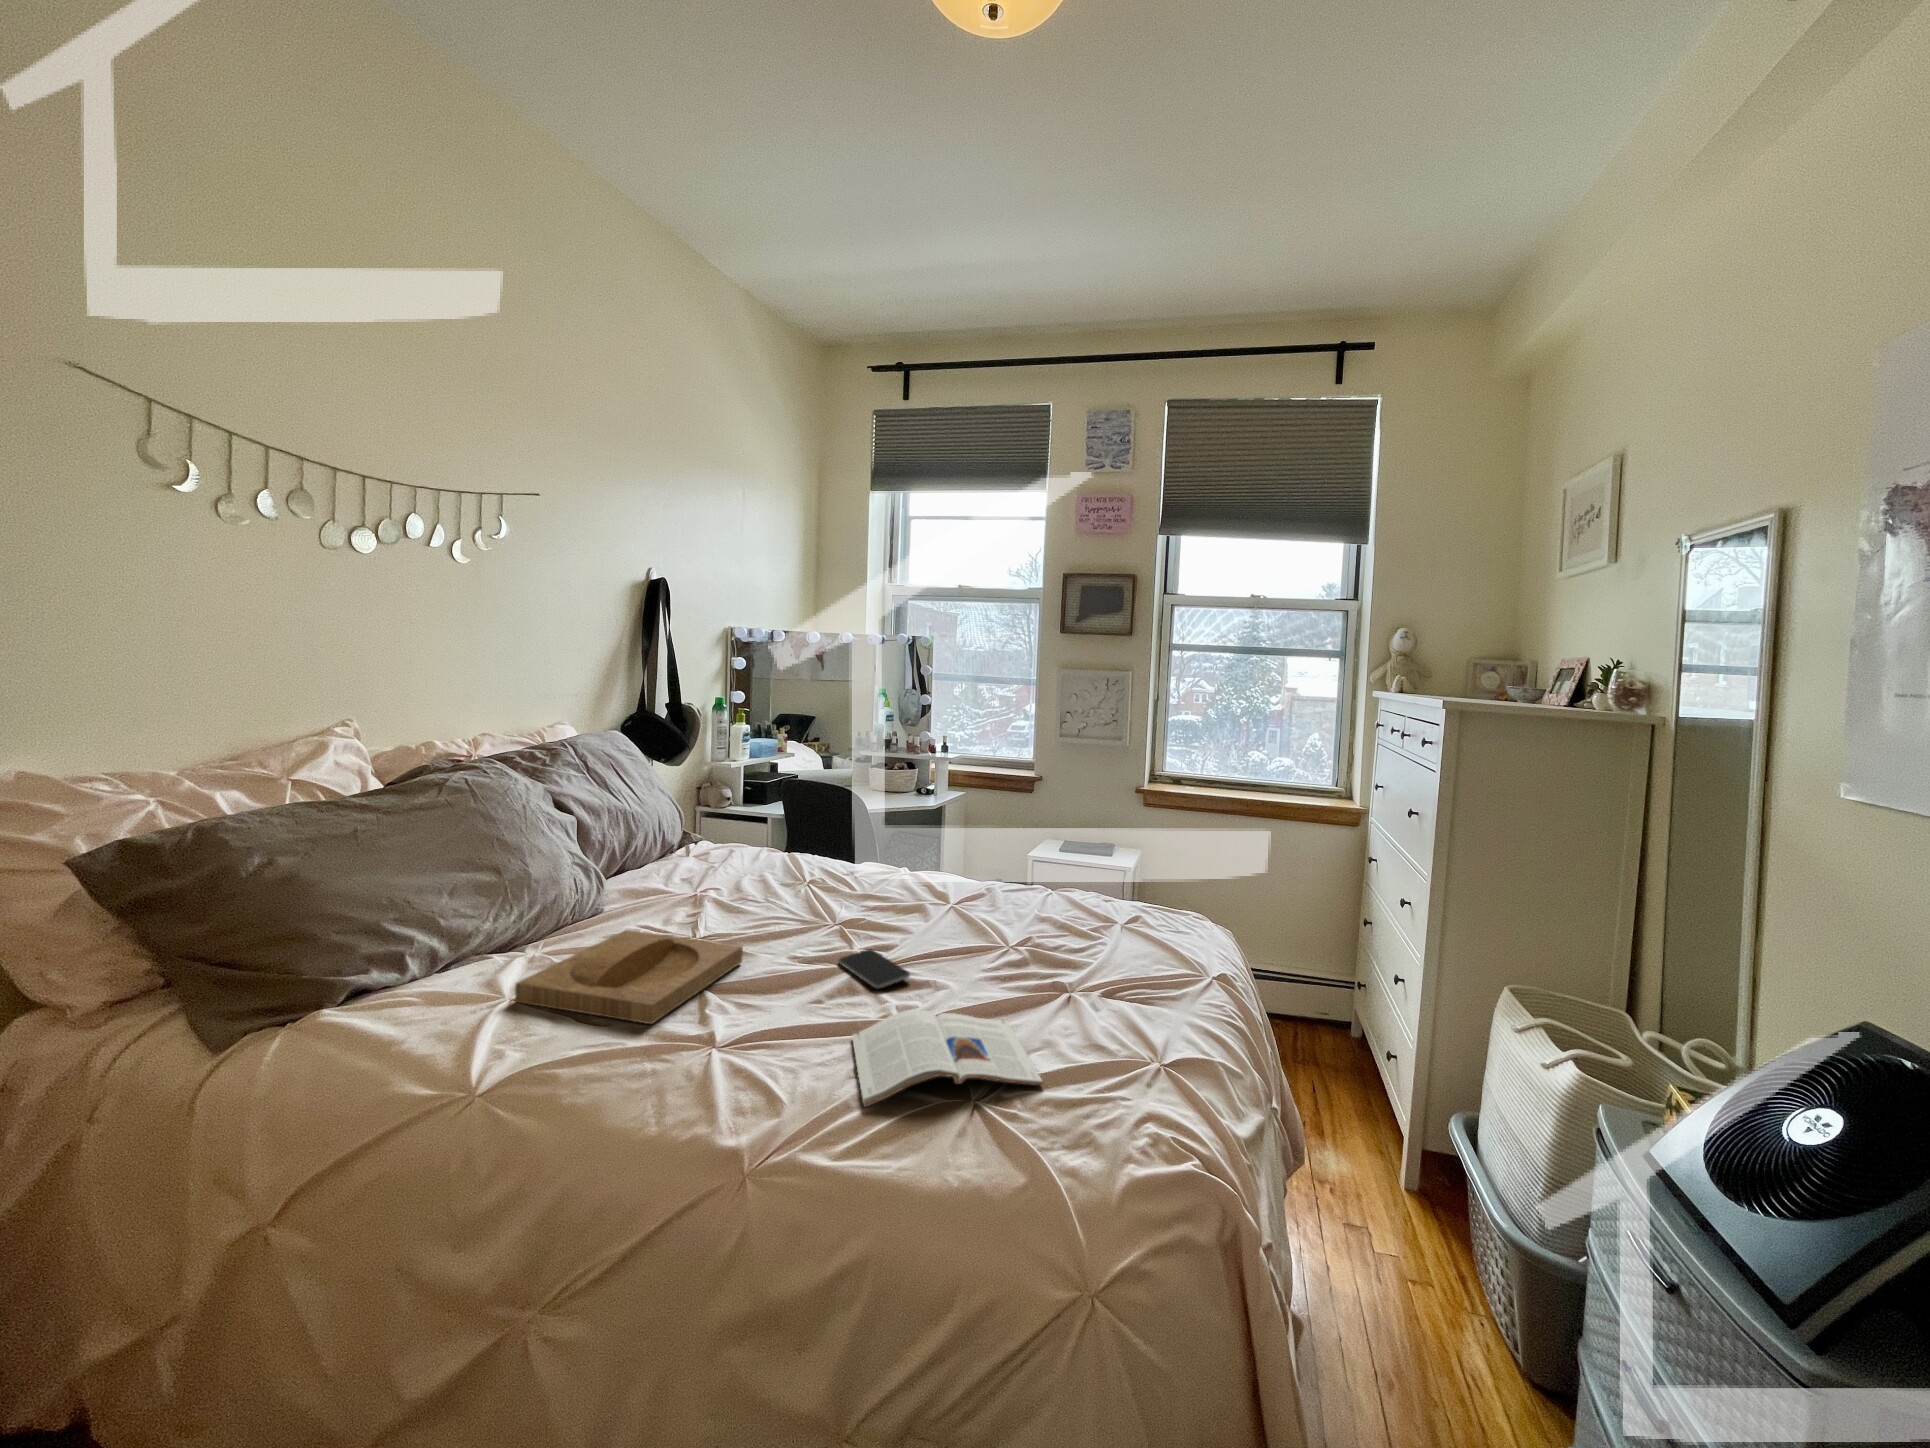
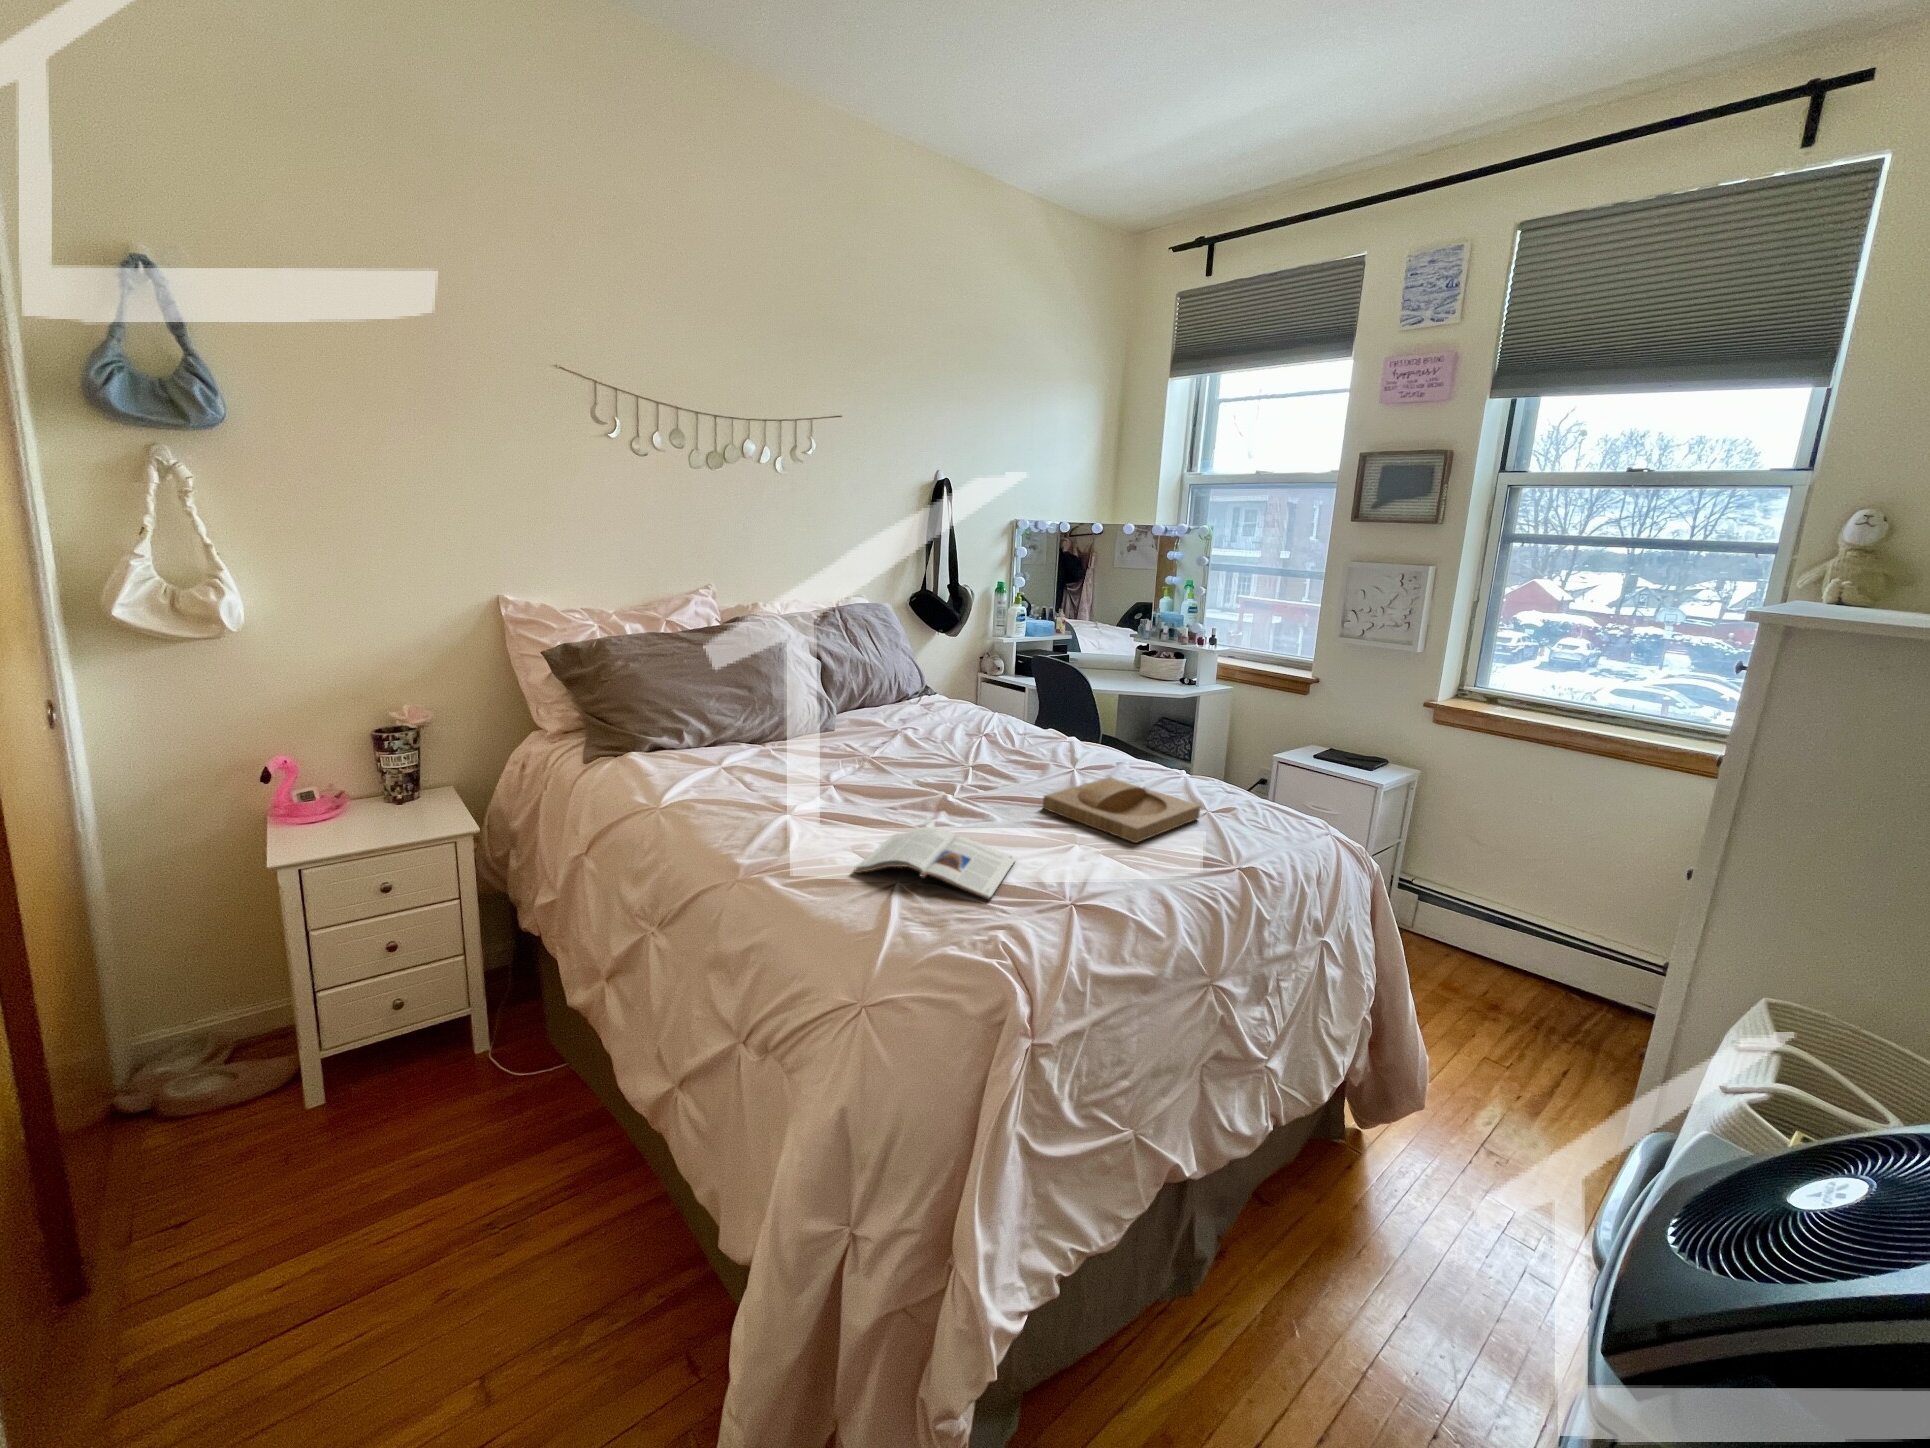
tray: present [515,930,743,1024] -> present [1043,777,1200,843]
smartphone: present [838,949,910,988] -> none [939,790,978,815]

